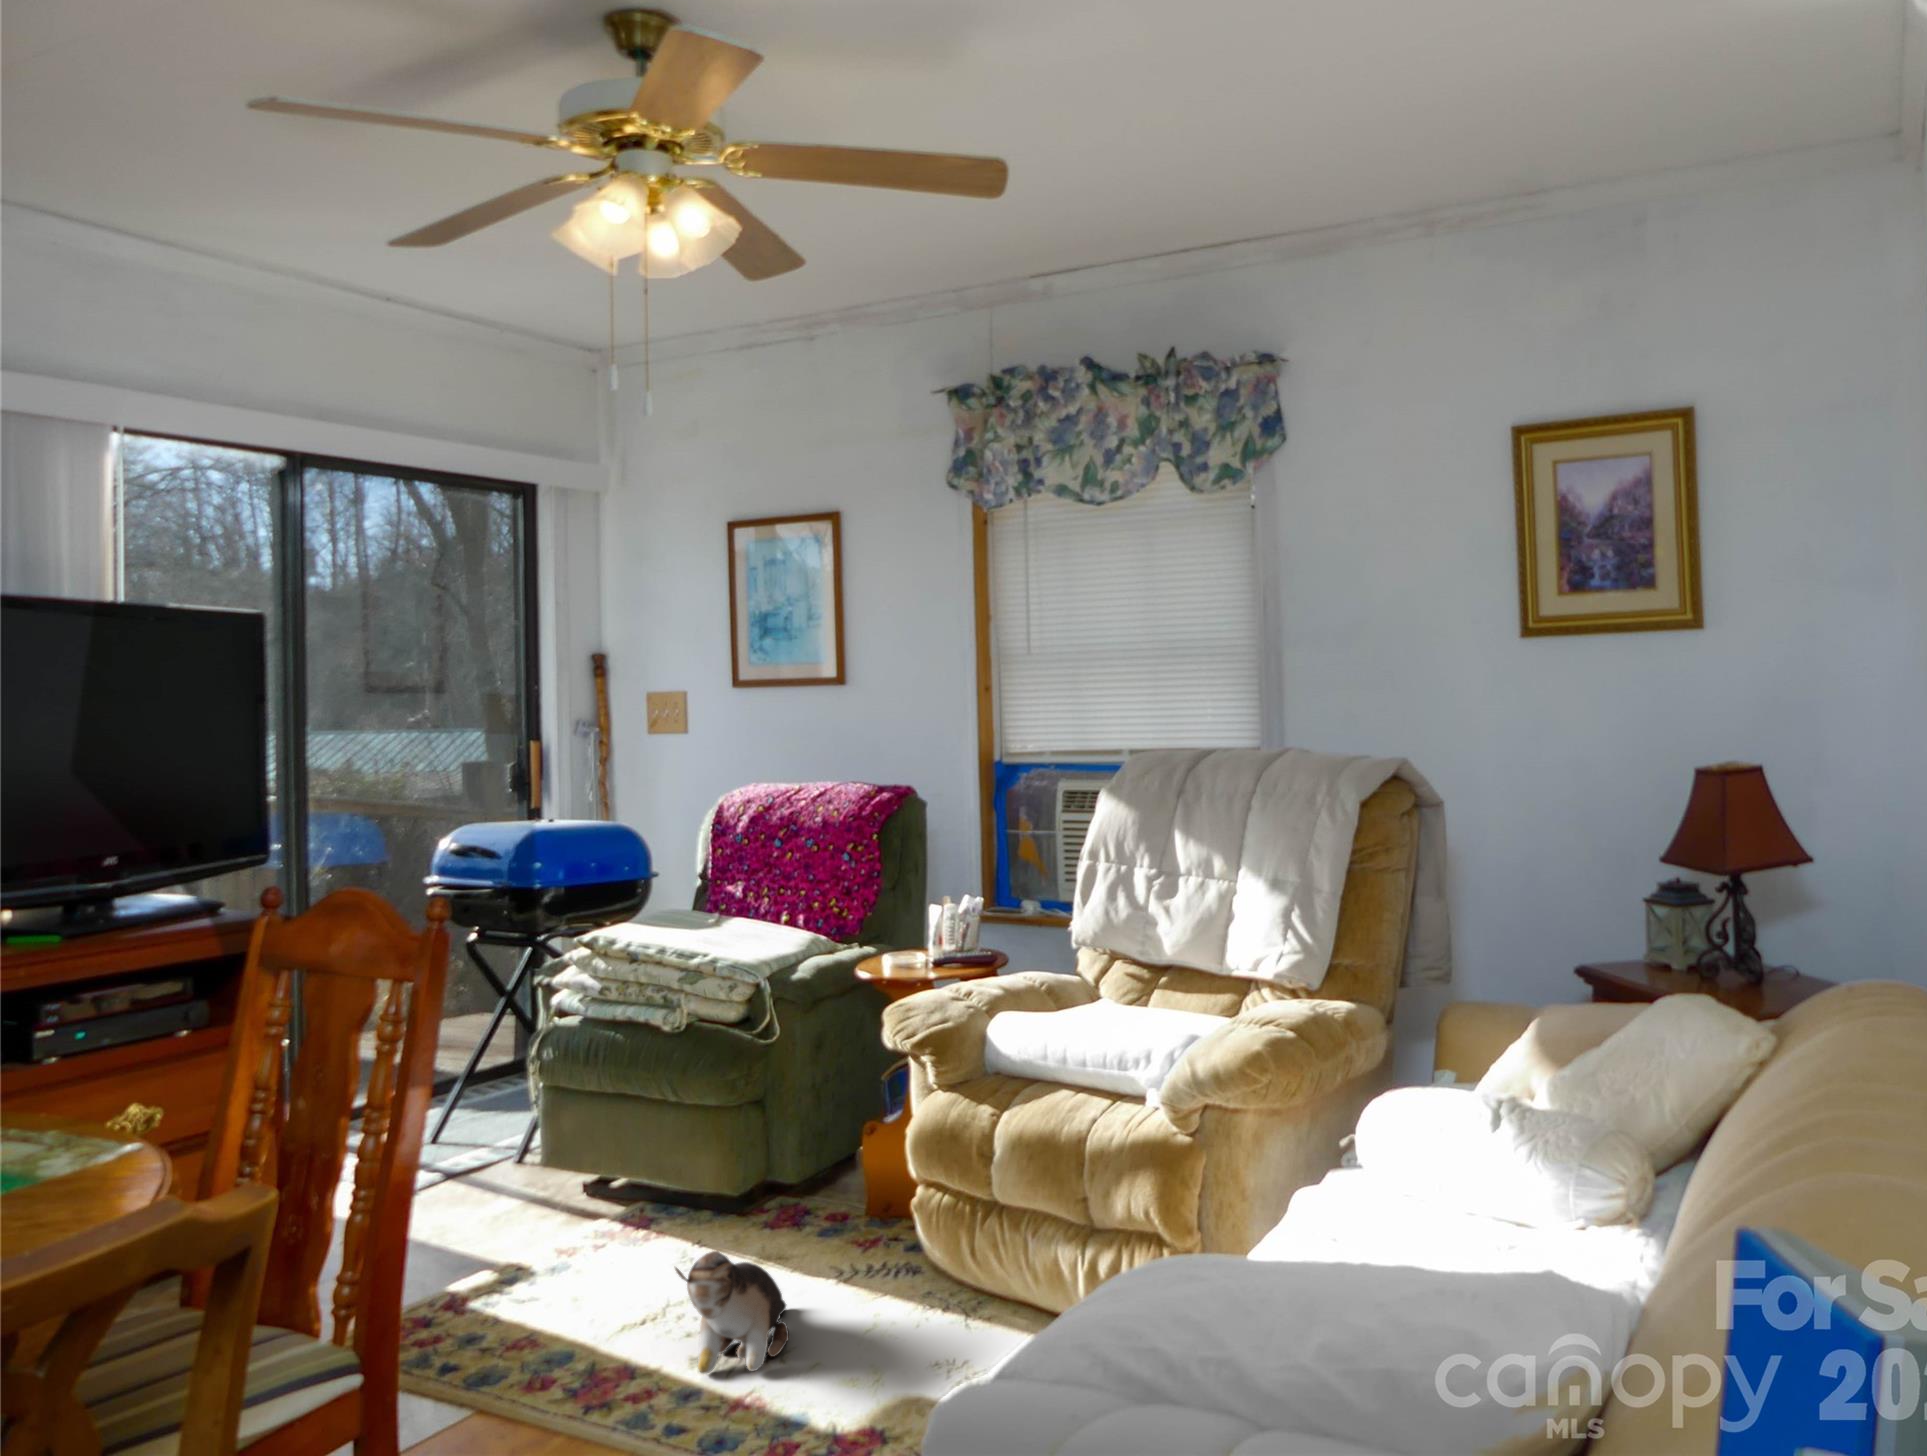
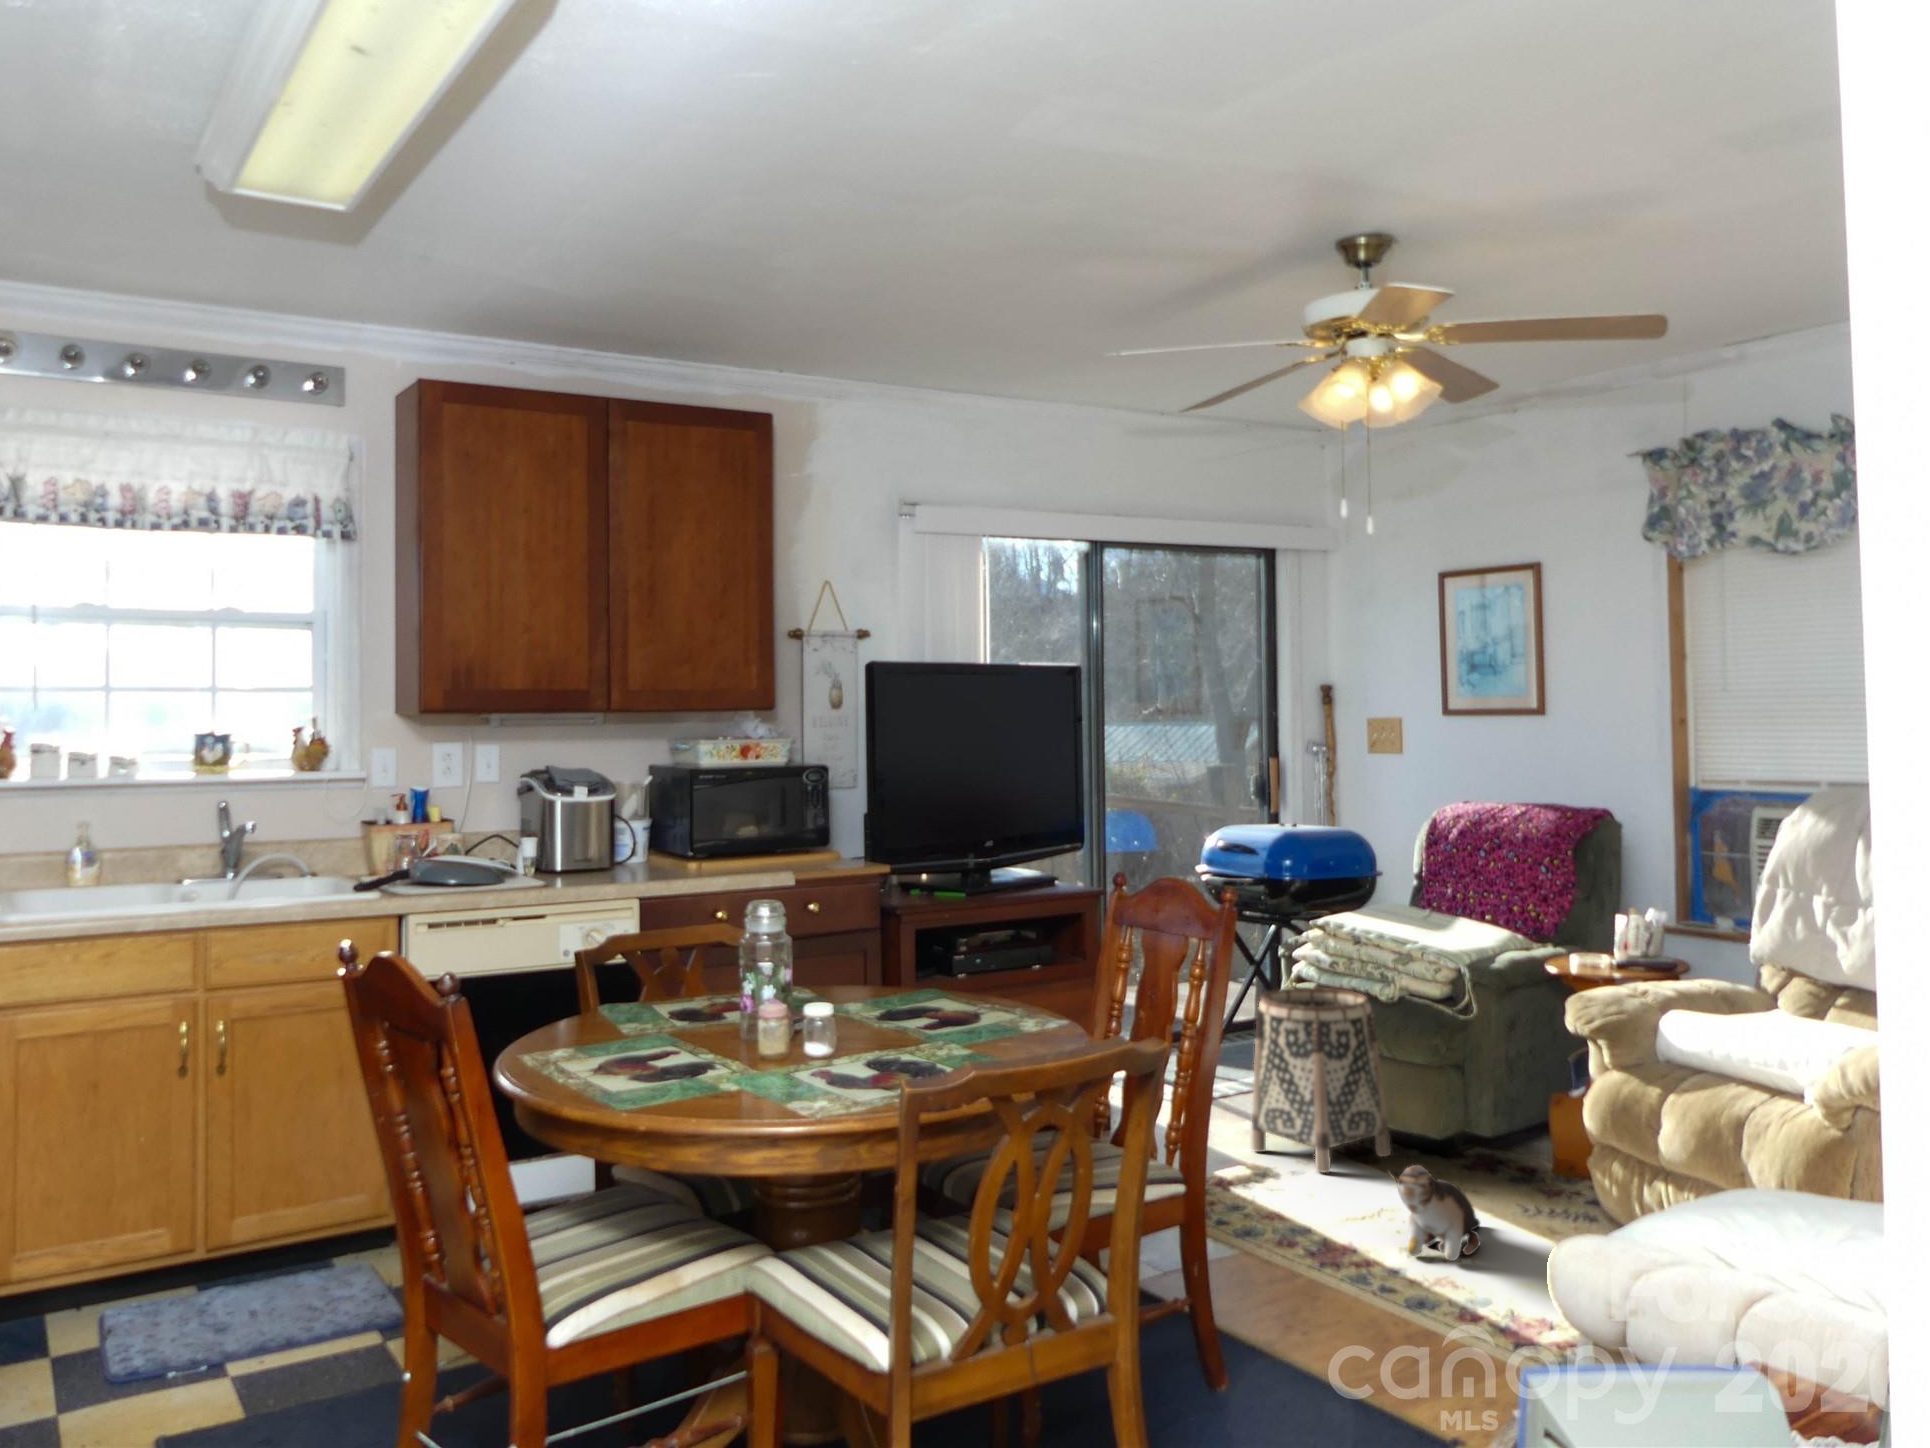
basket: none [489,1022,673,1270] -> present [1251,988,1391,1173]

